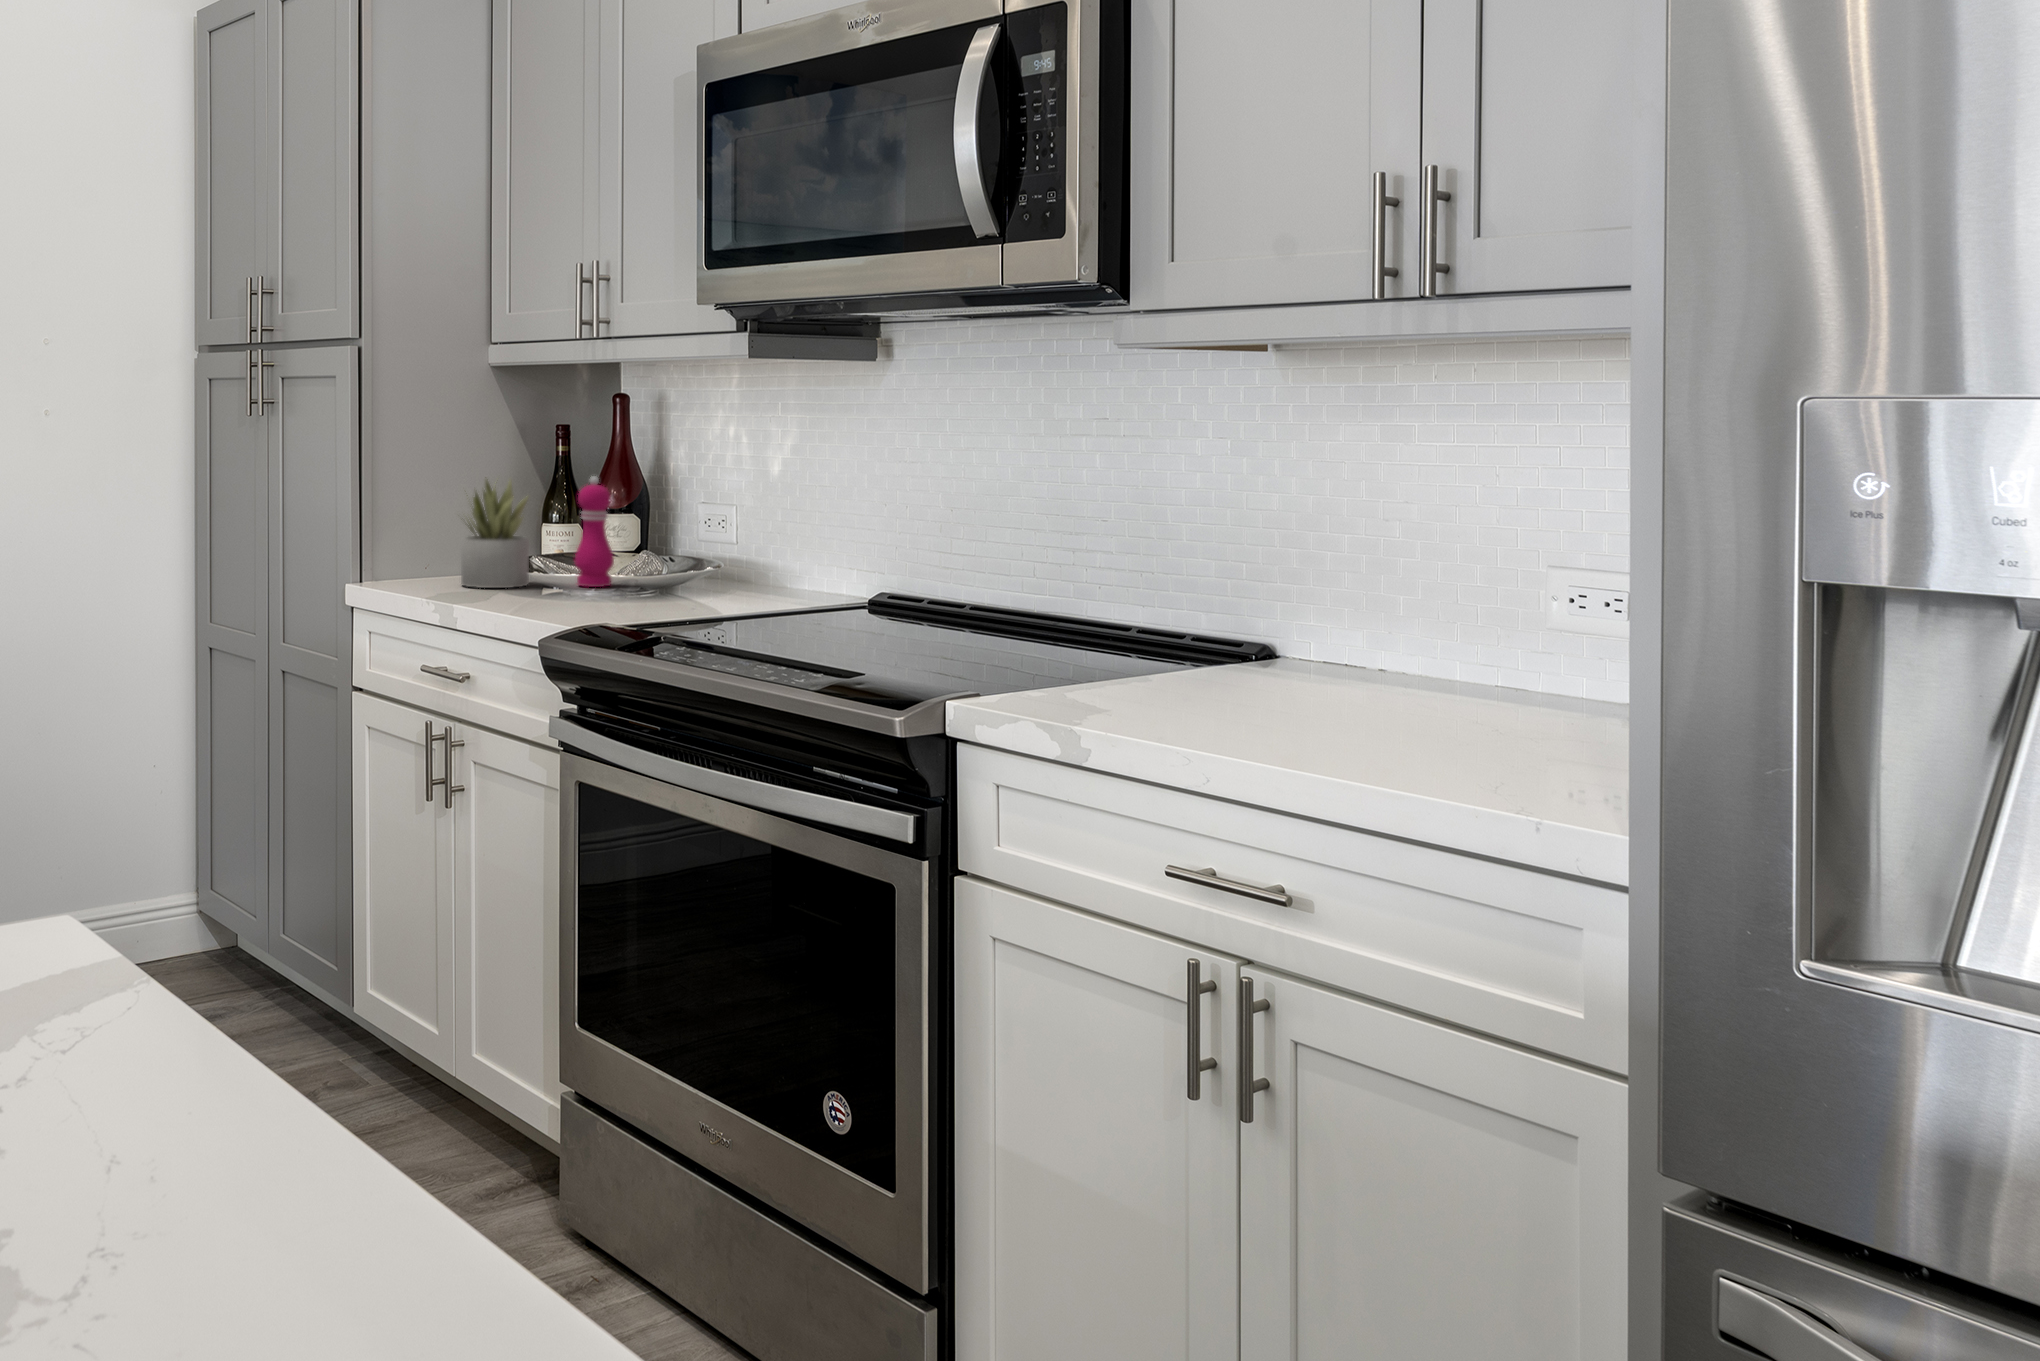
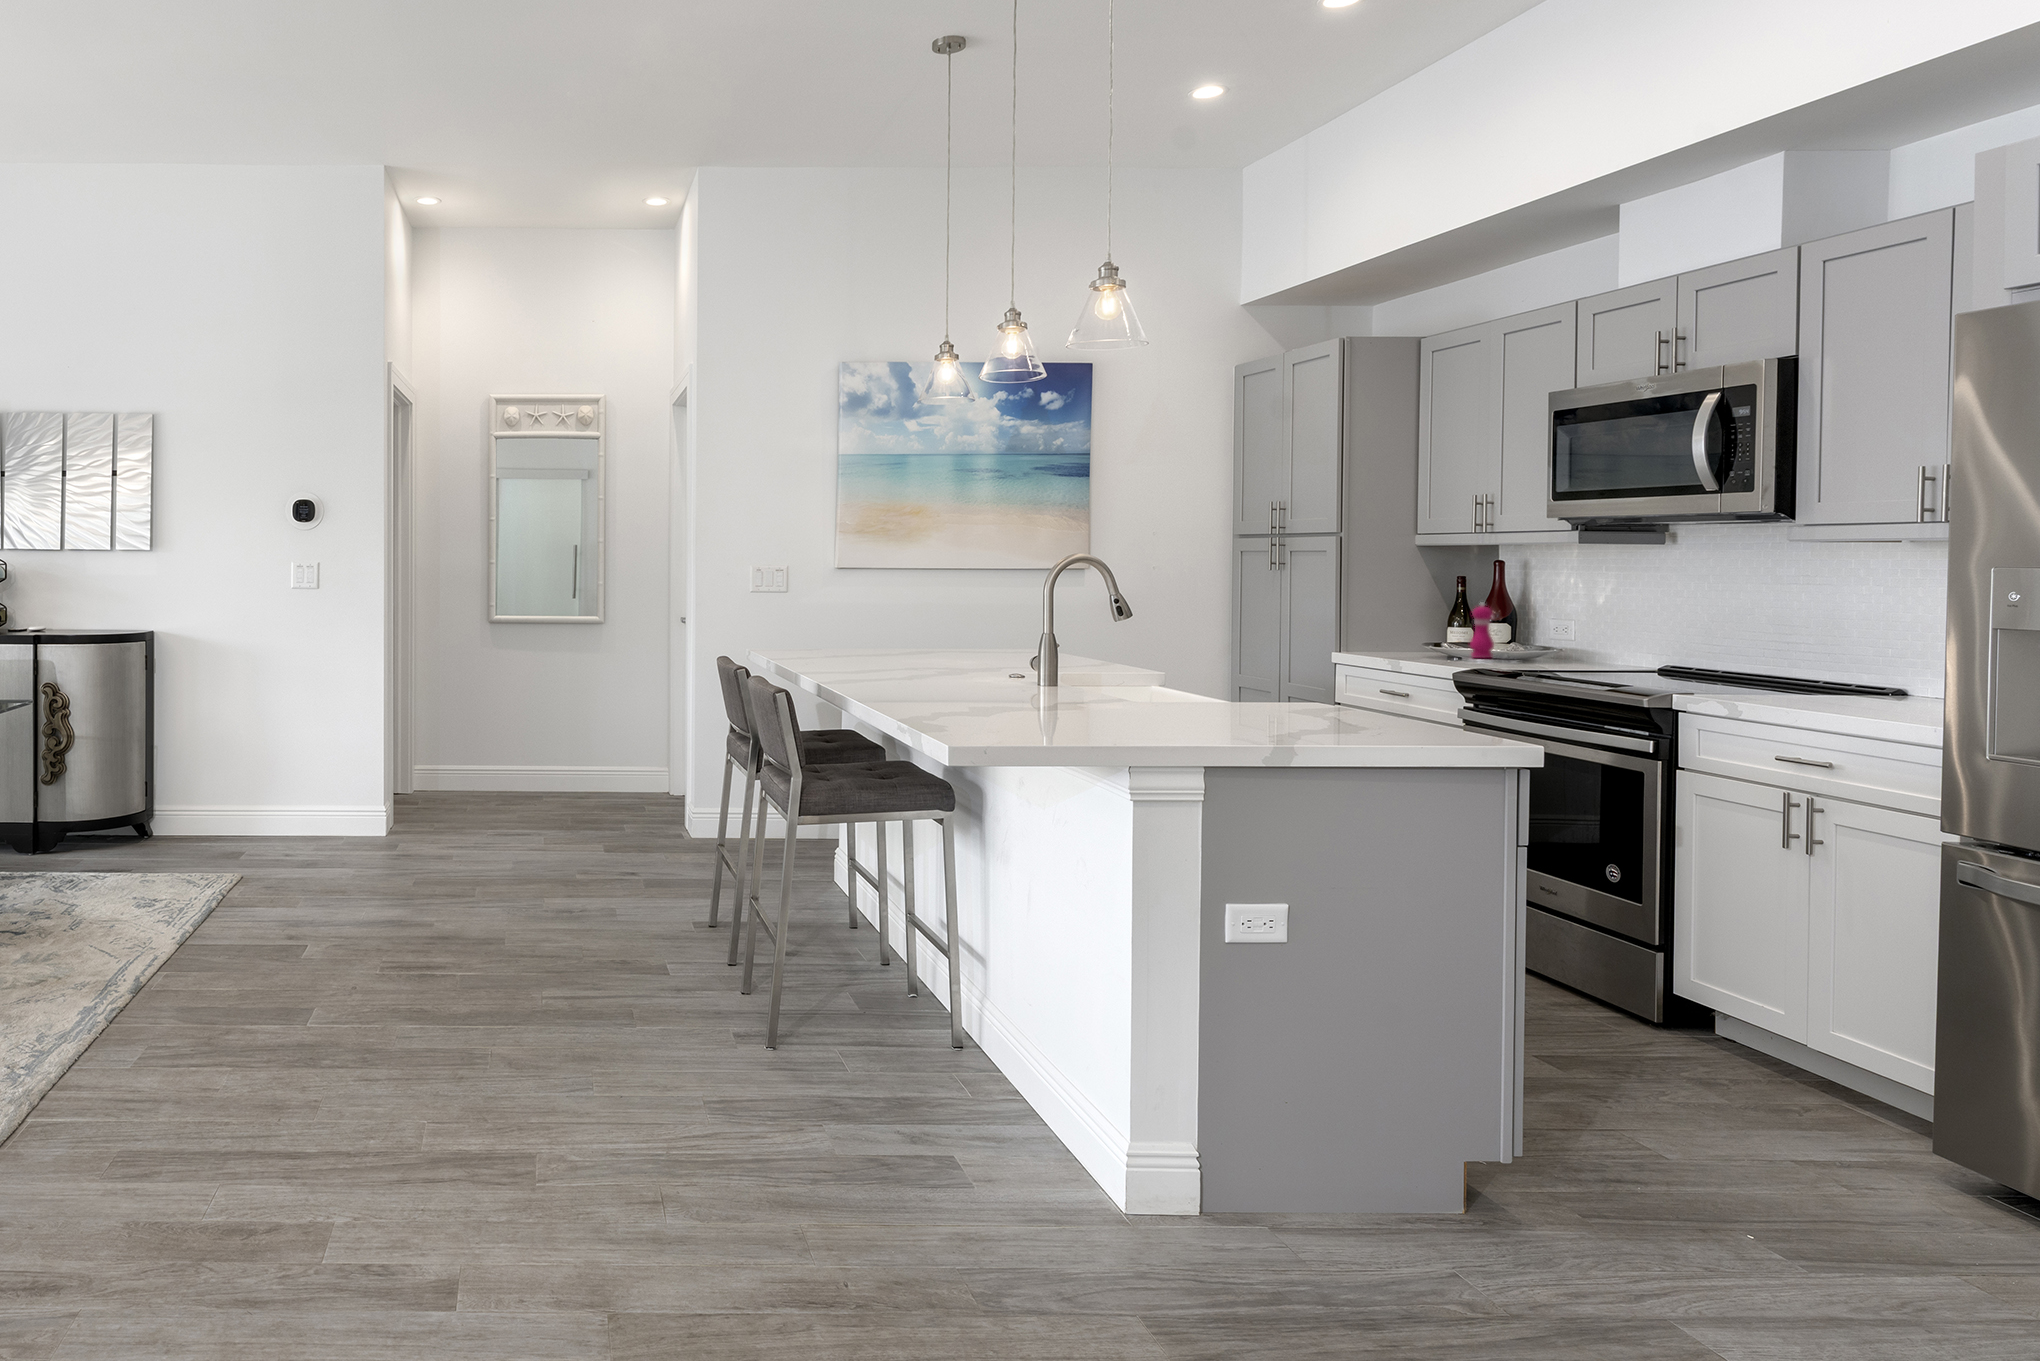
succulent plant: present [461,477,529,588] -> none [1398,601,1442,657]

